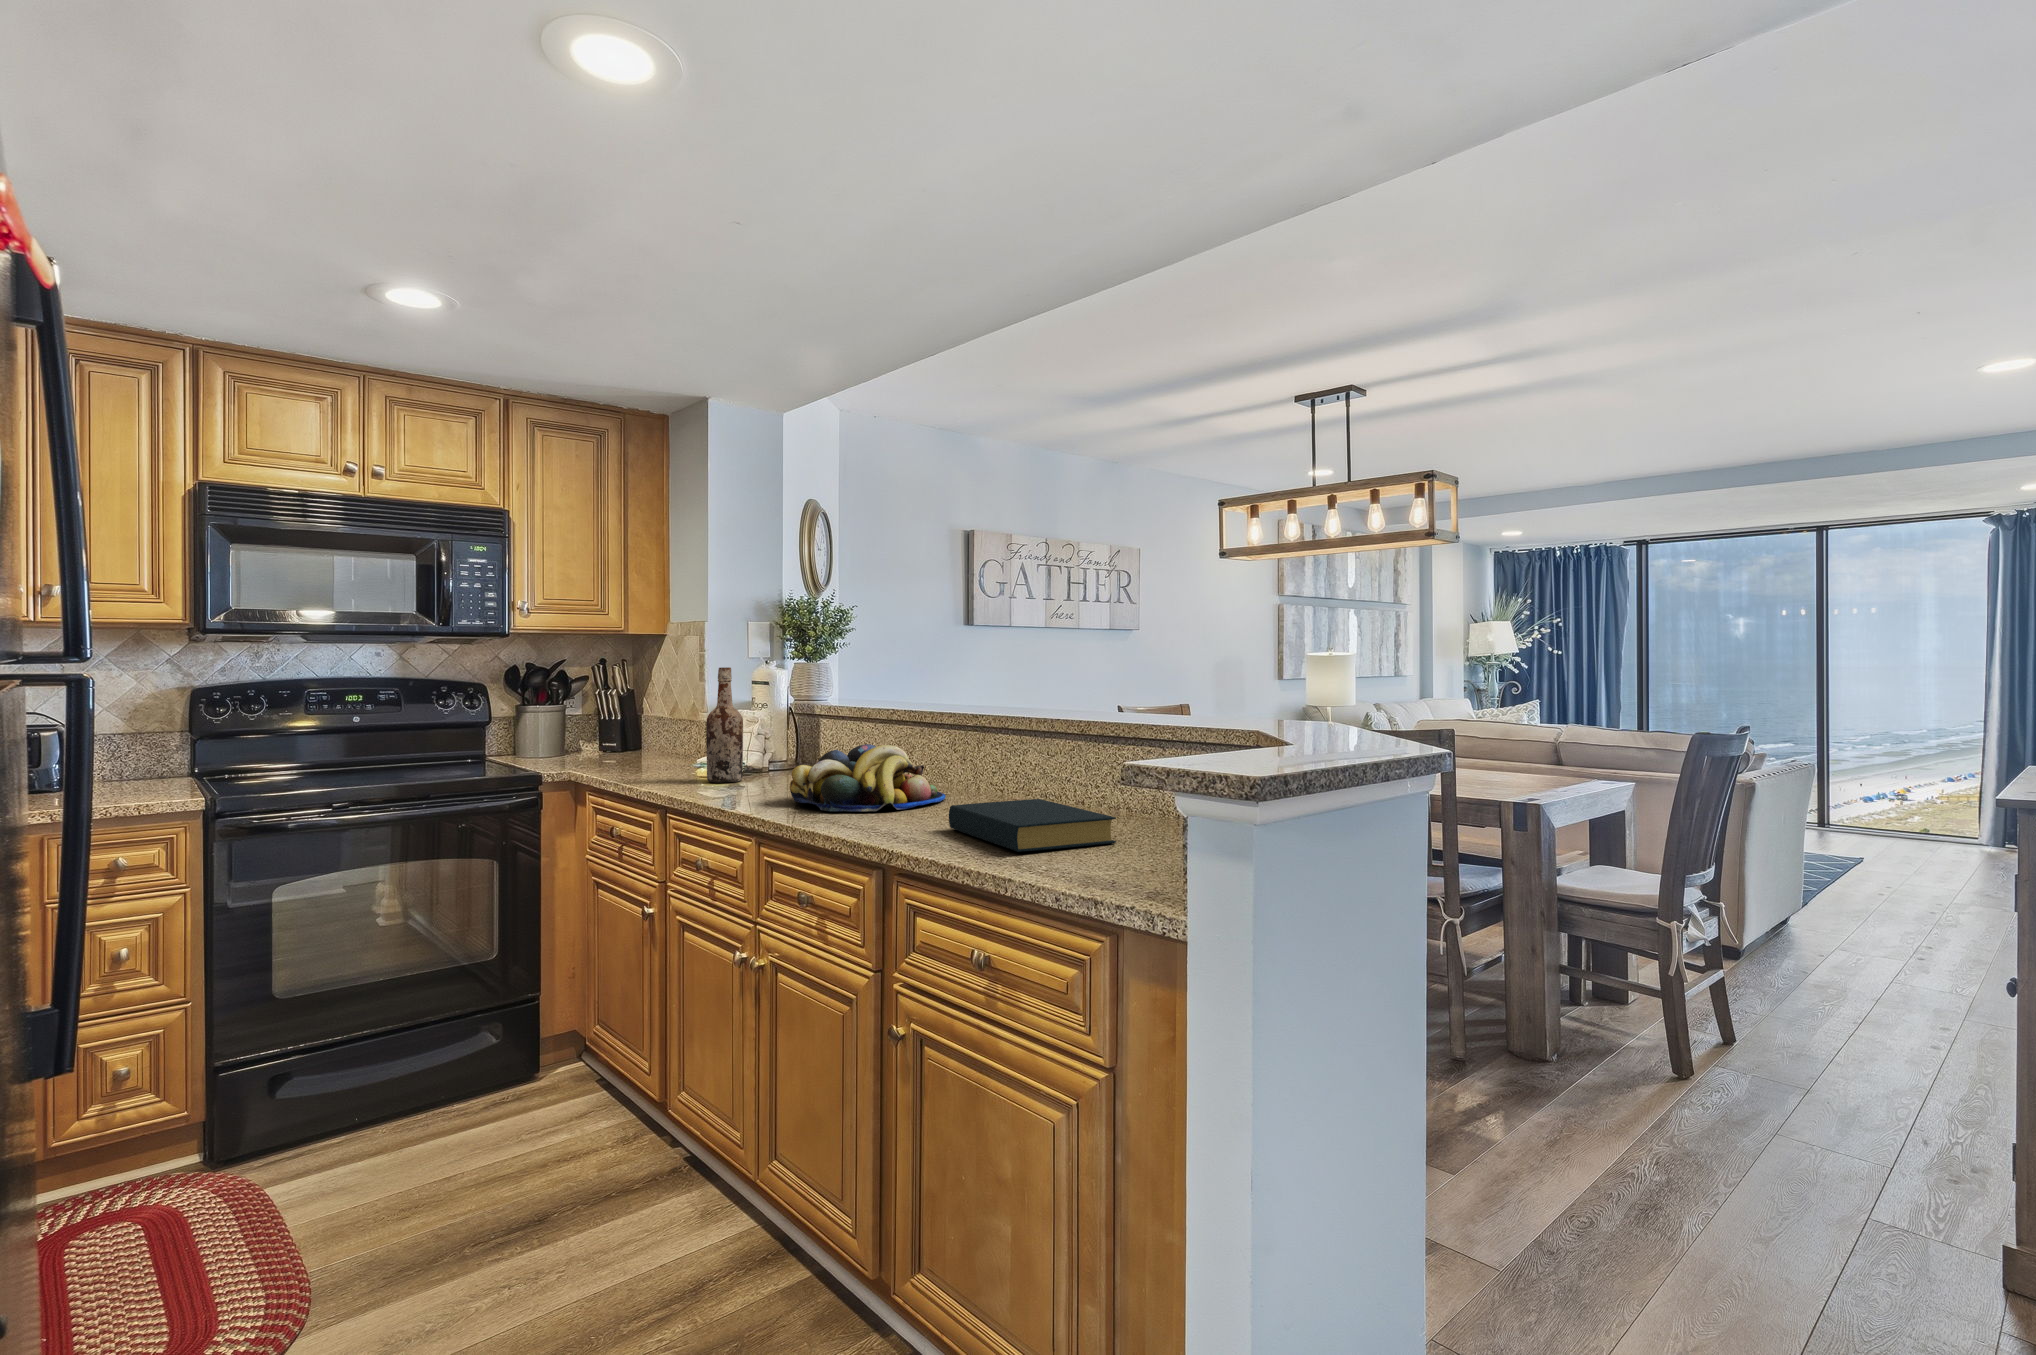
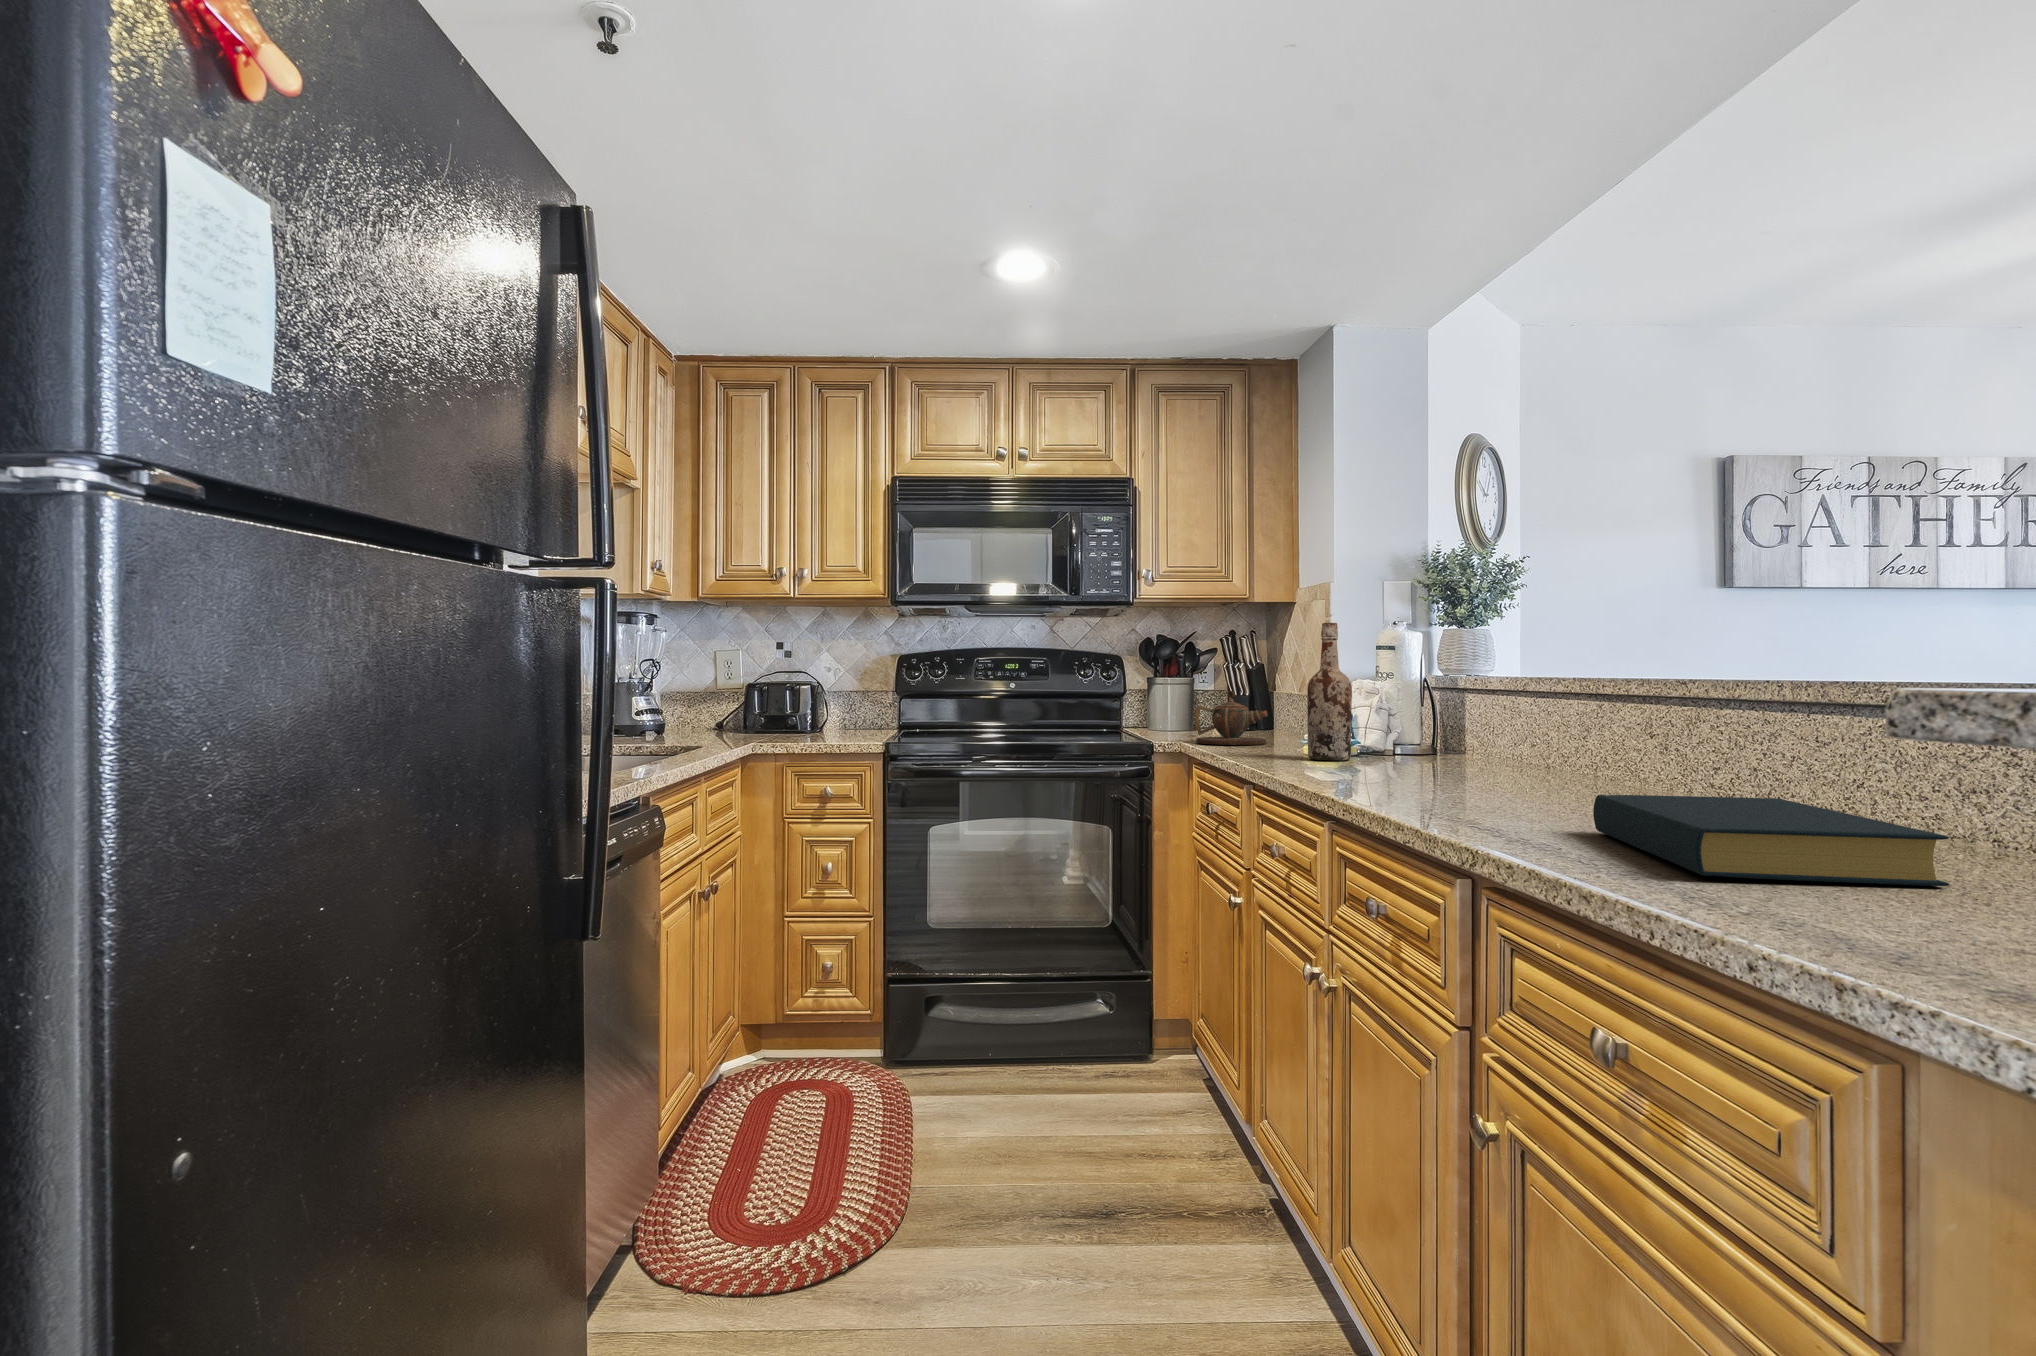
teapot: none [581,720,652,771] -> present [1195,691,1267,745]
fruit bowl: present [790,744,945,811] -> none [1381,713,1620,802]

